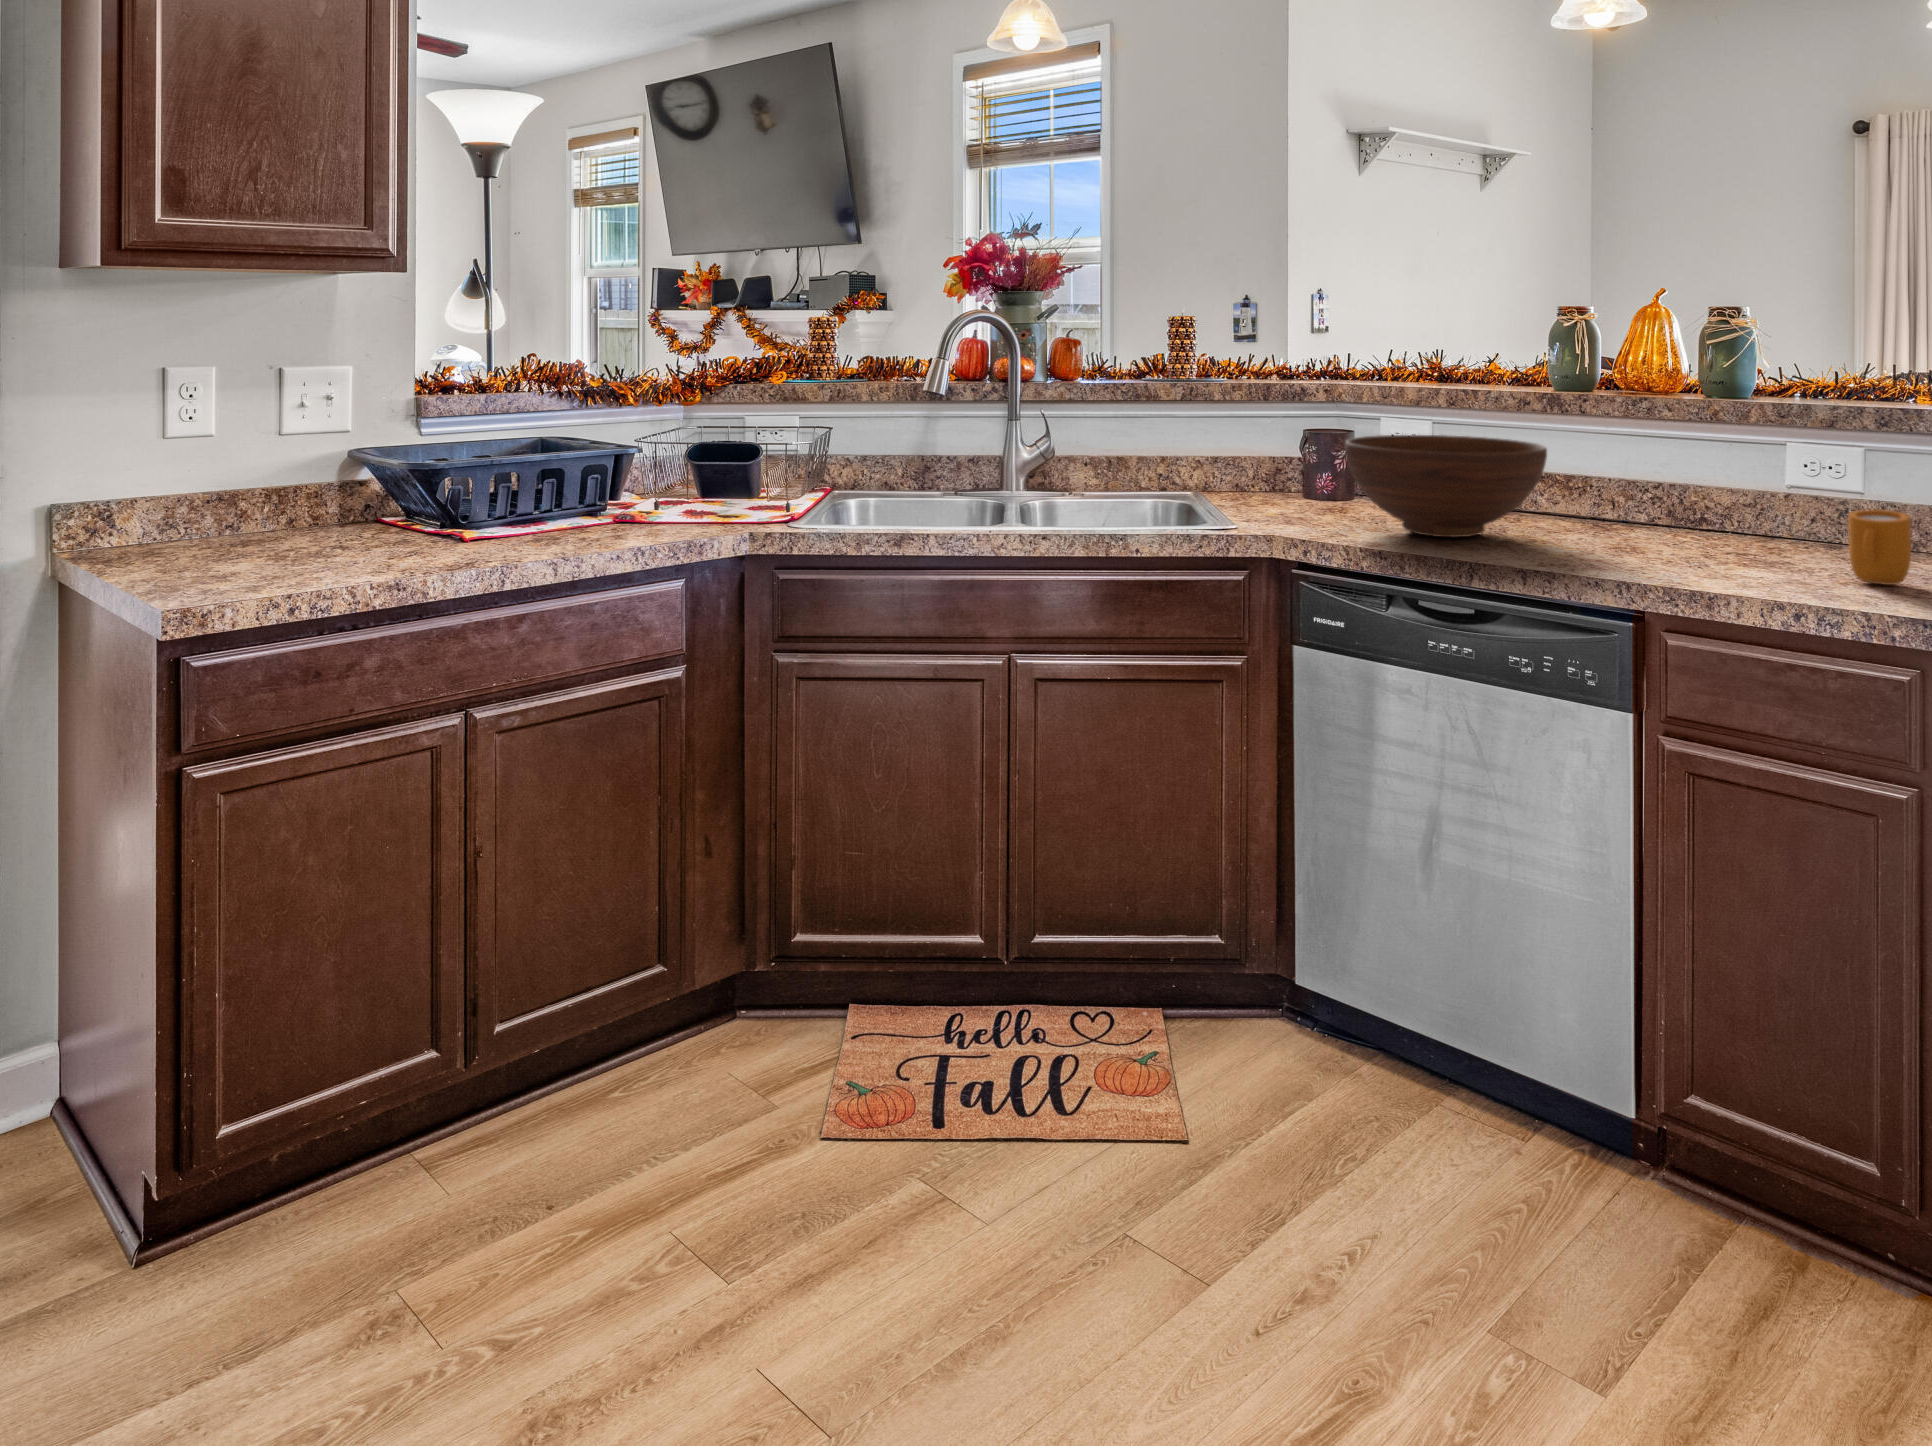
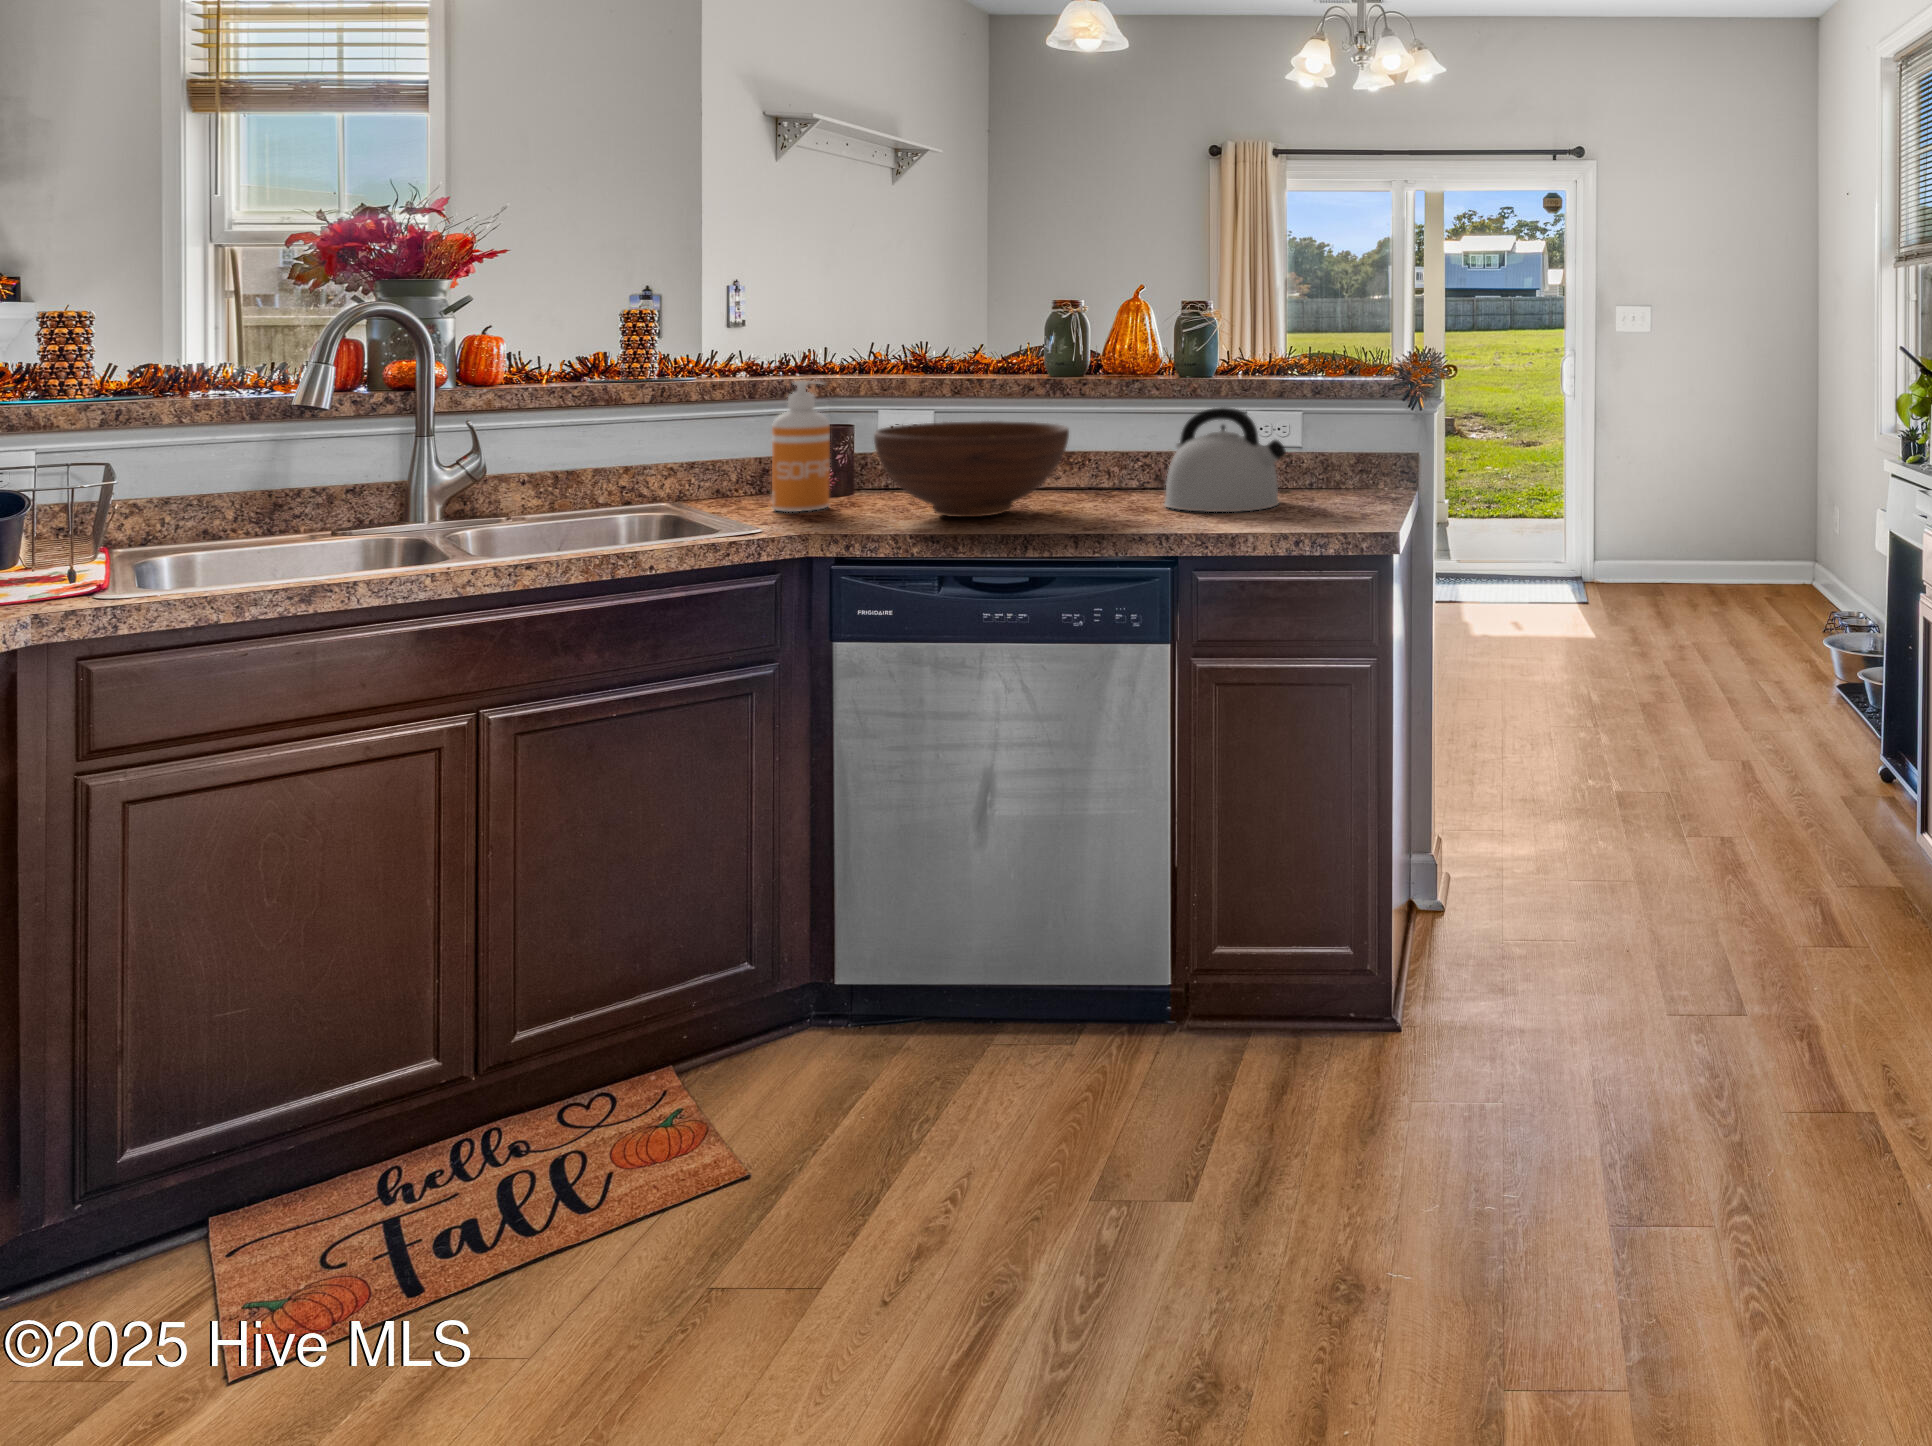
soap dispenser: none [1269,387,1319,514] -> present [772,381,830,512]
kettle: none [1657,435,1817,565] -> present [1164,407,1286,512]
mug: present [1848,509,1911,585] -> none [1317,458,1358,515]

